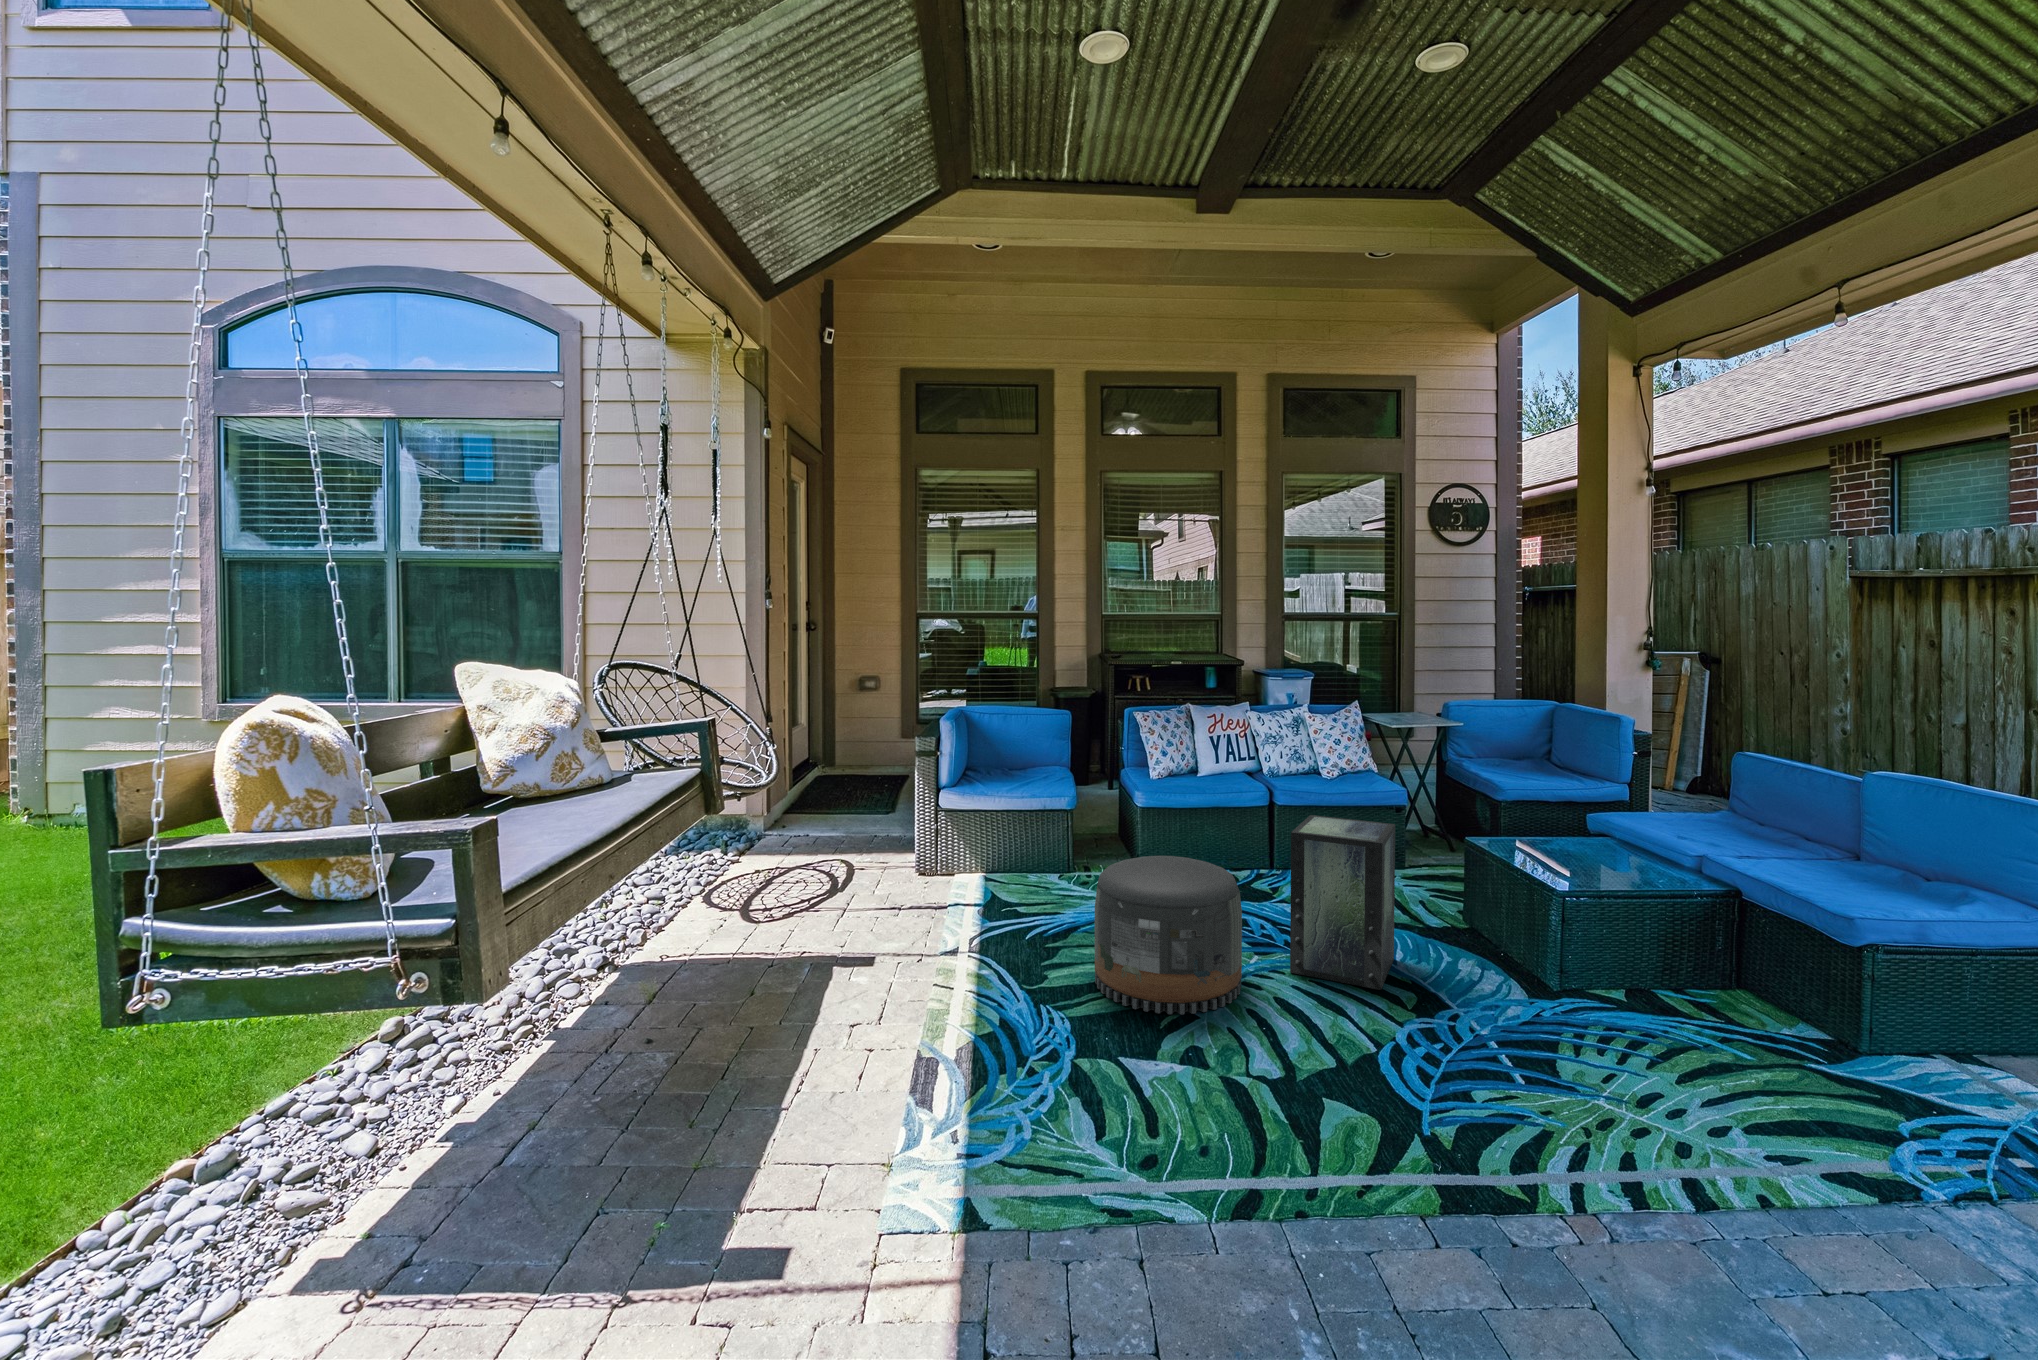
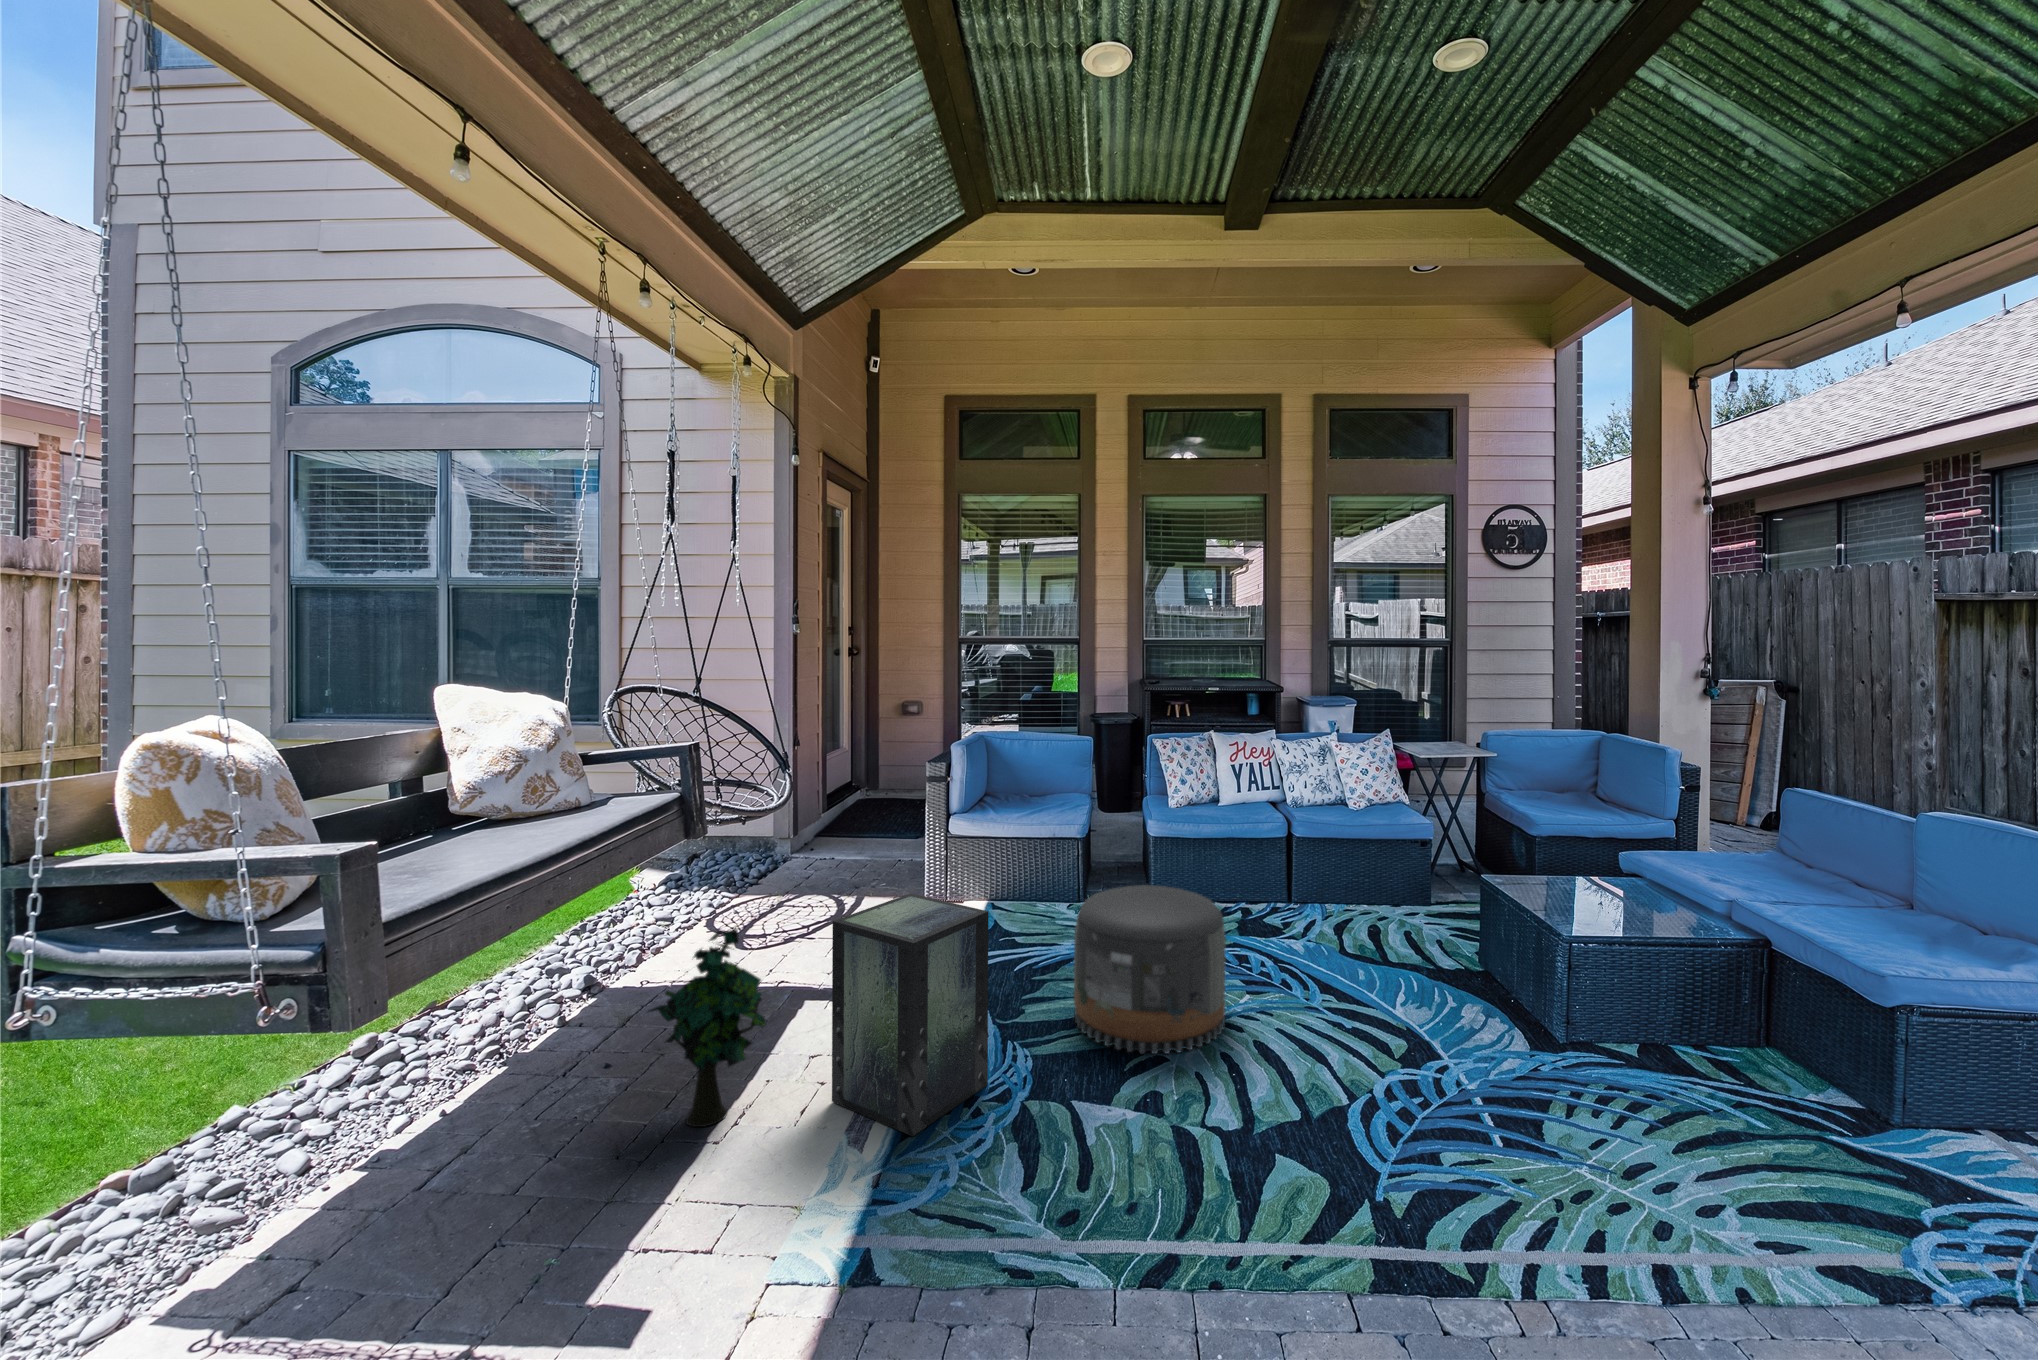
storage box: present [1290,815,1395,990] -> present [832,893,988,1136]
decorative plant: none [707,904,822,1097] -> present [650,929,766,1127]

